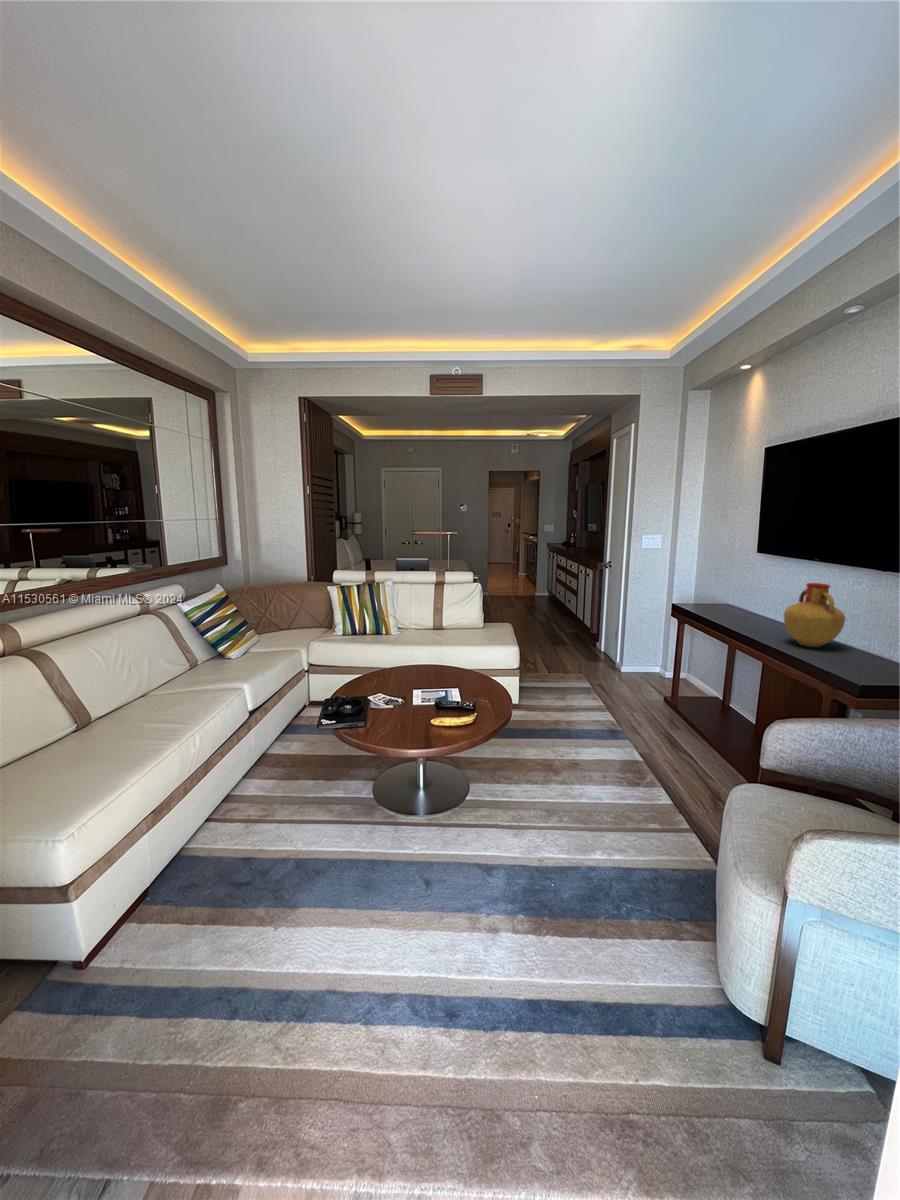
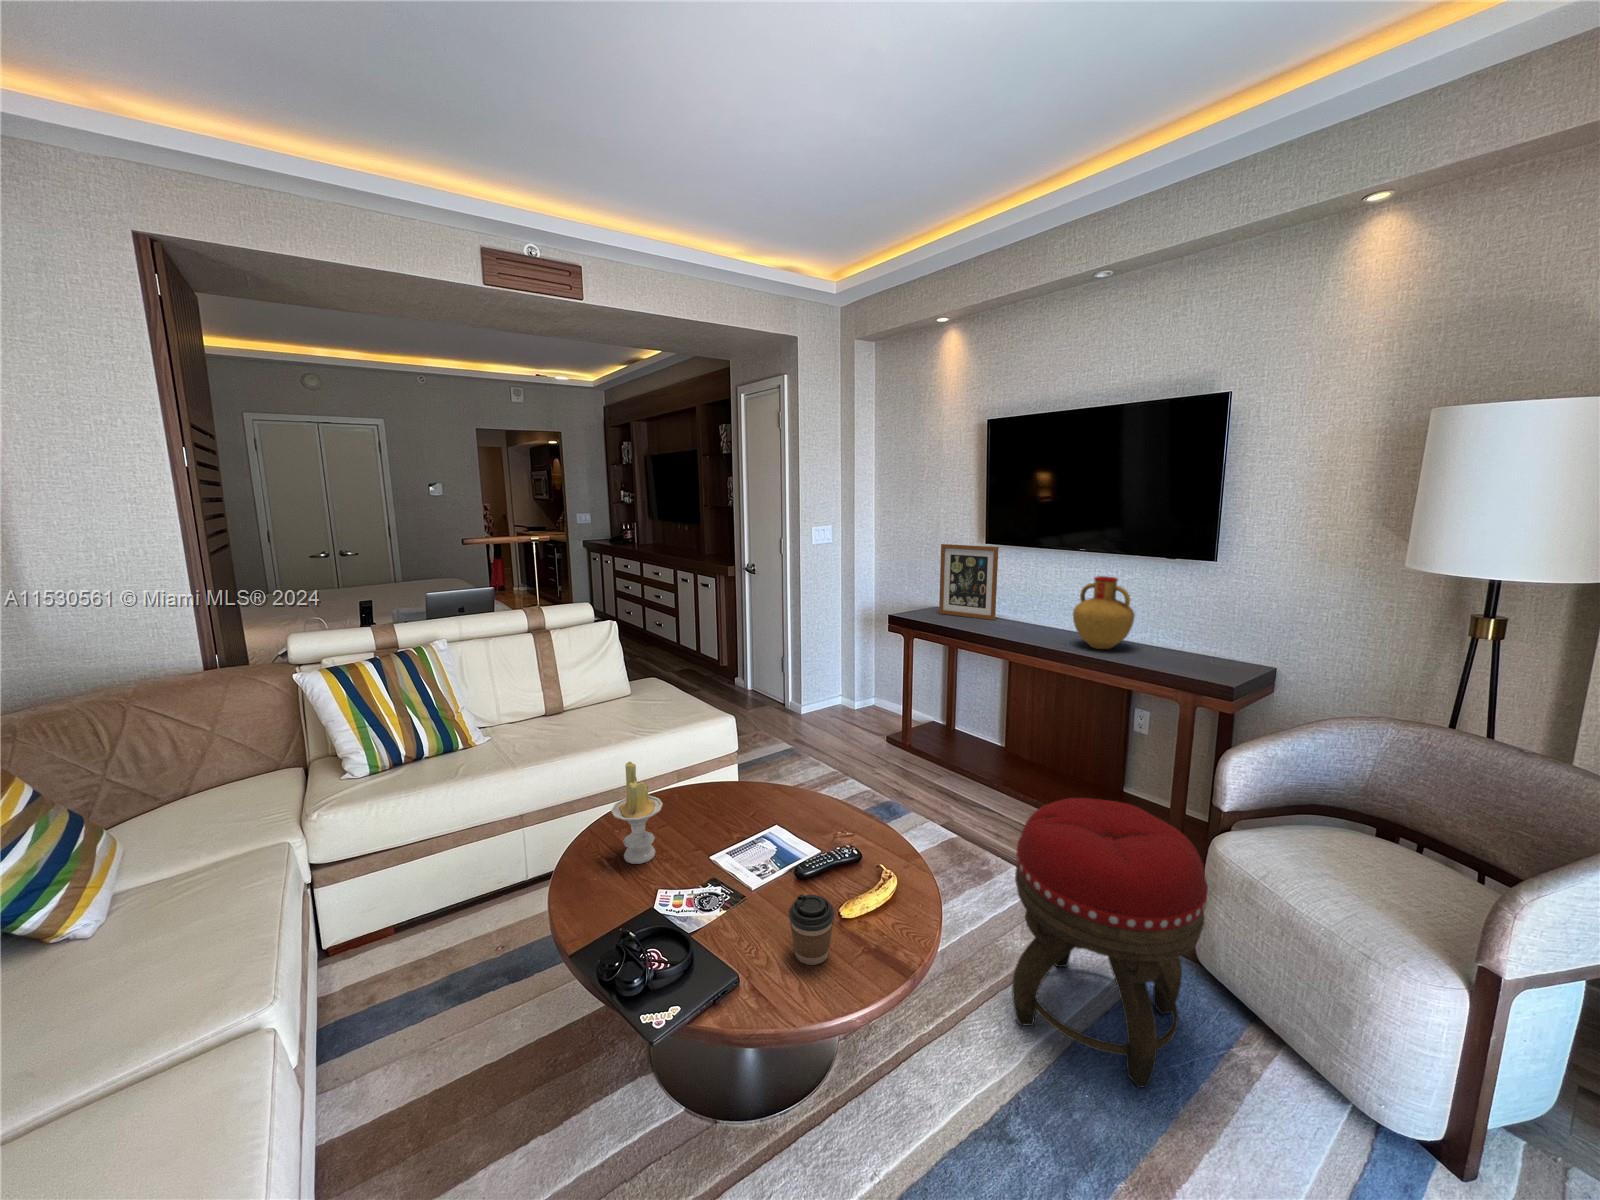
picture frame: none [717,552,765,617] -> present [939,544,999,620]
candle: none [380,637,404,686] -> present [611,762,663,864]
coffee cup: none [395,702,417,735] -> present [789,894,834,965]
footstool: none [554,717,681,902] -> present [1012,798,1208,1088]

